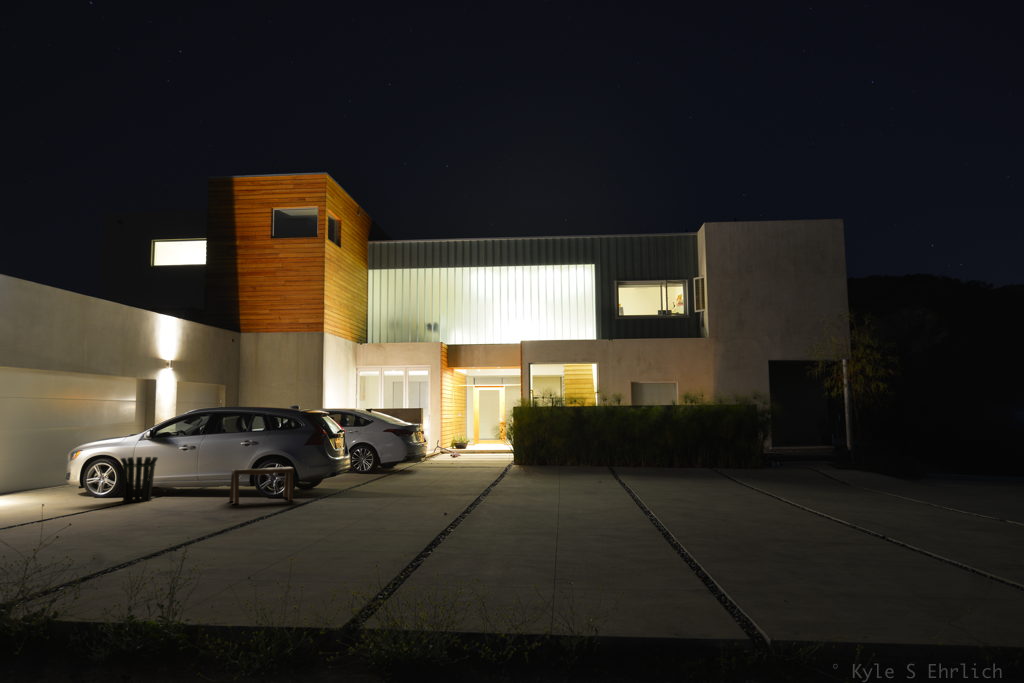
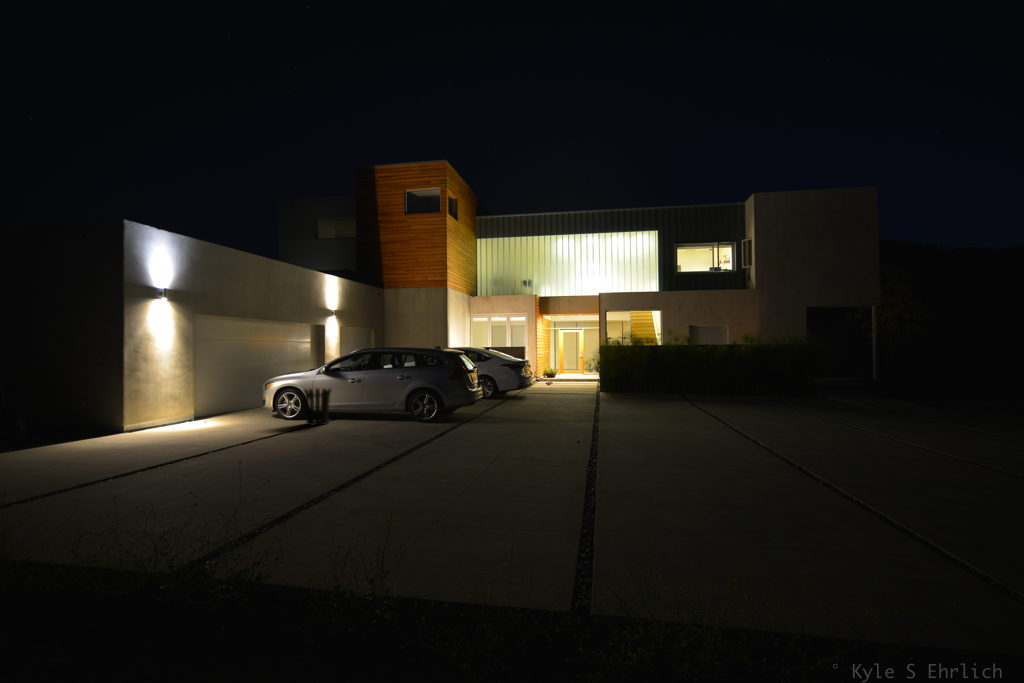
bench: present [229,467,294,504] -> none [390,398,442,429]

